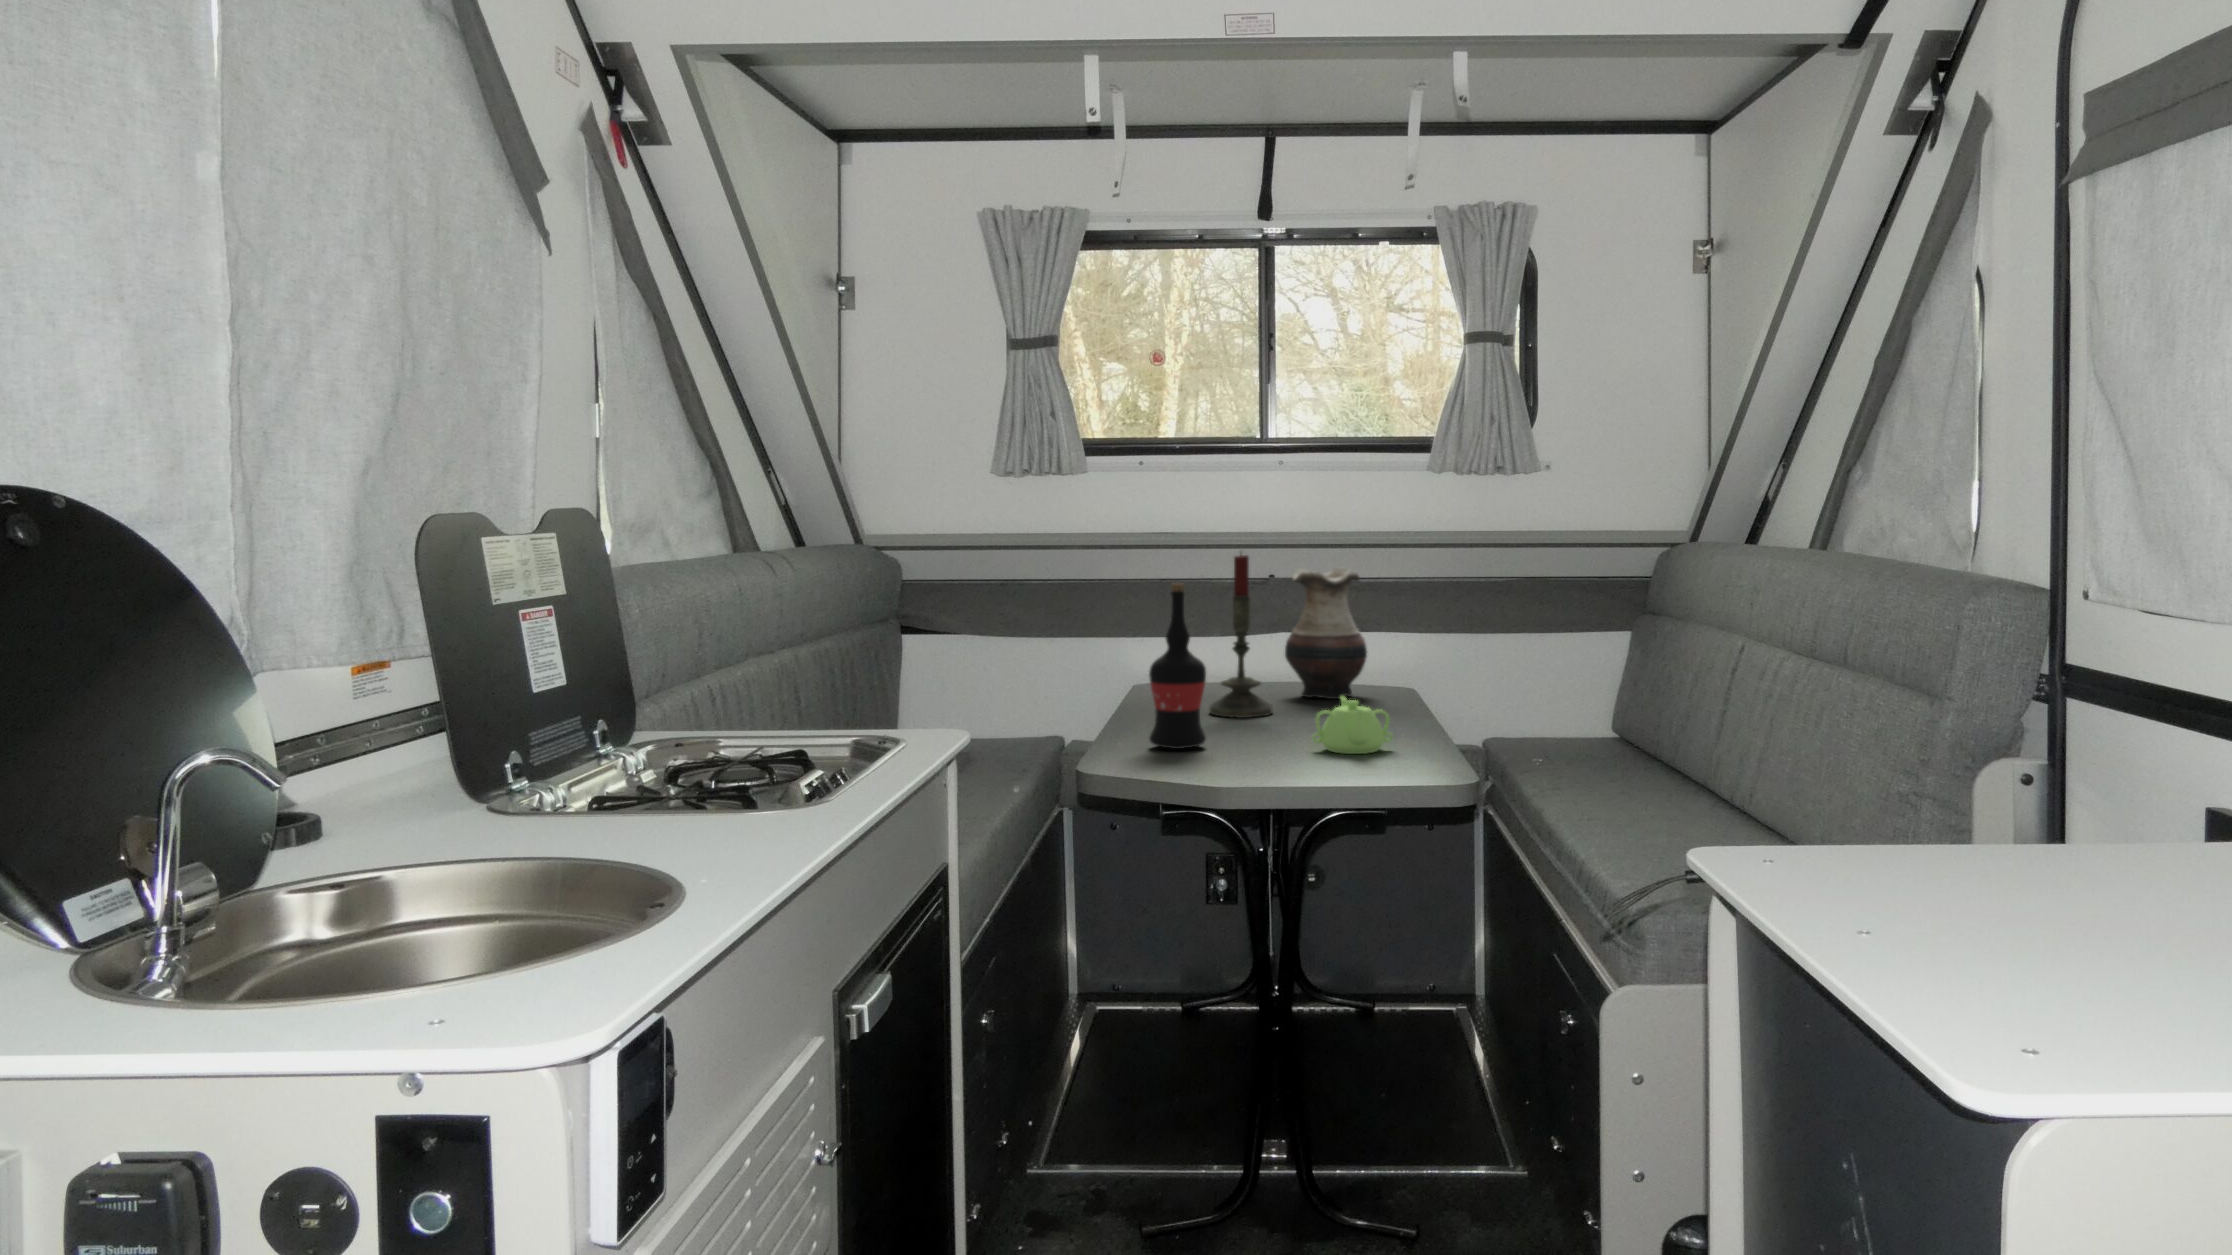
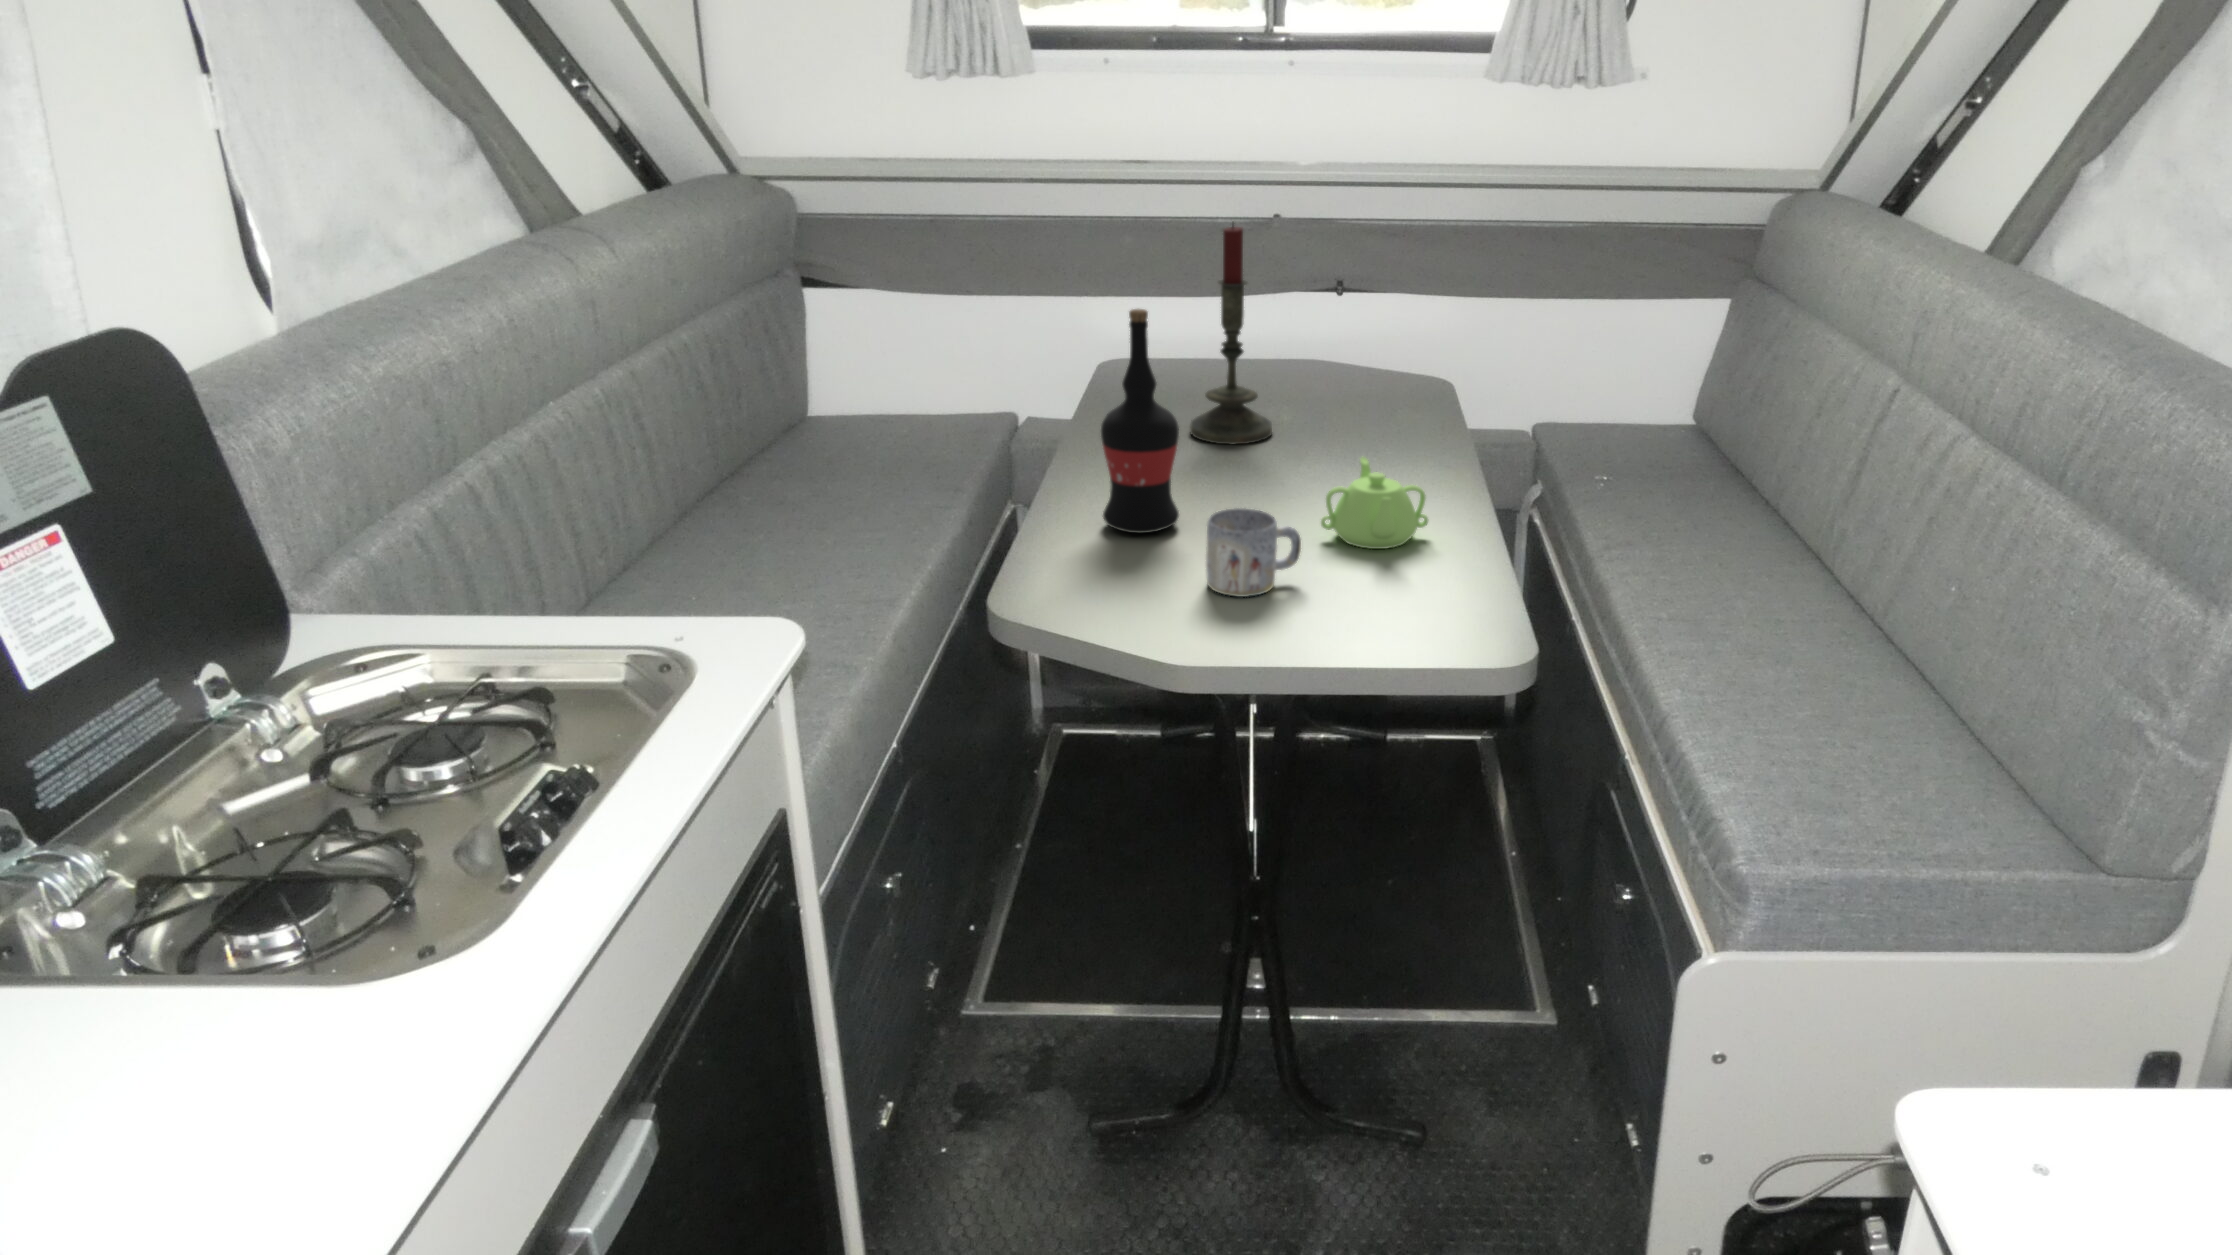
vase: present [1285,568,1367,699] -> none [1290,224,1396,399]
mug: none [1230,712,1298,771] -> present [1206,508,1301,597]

